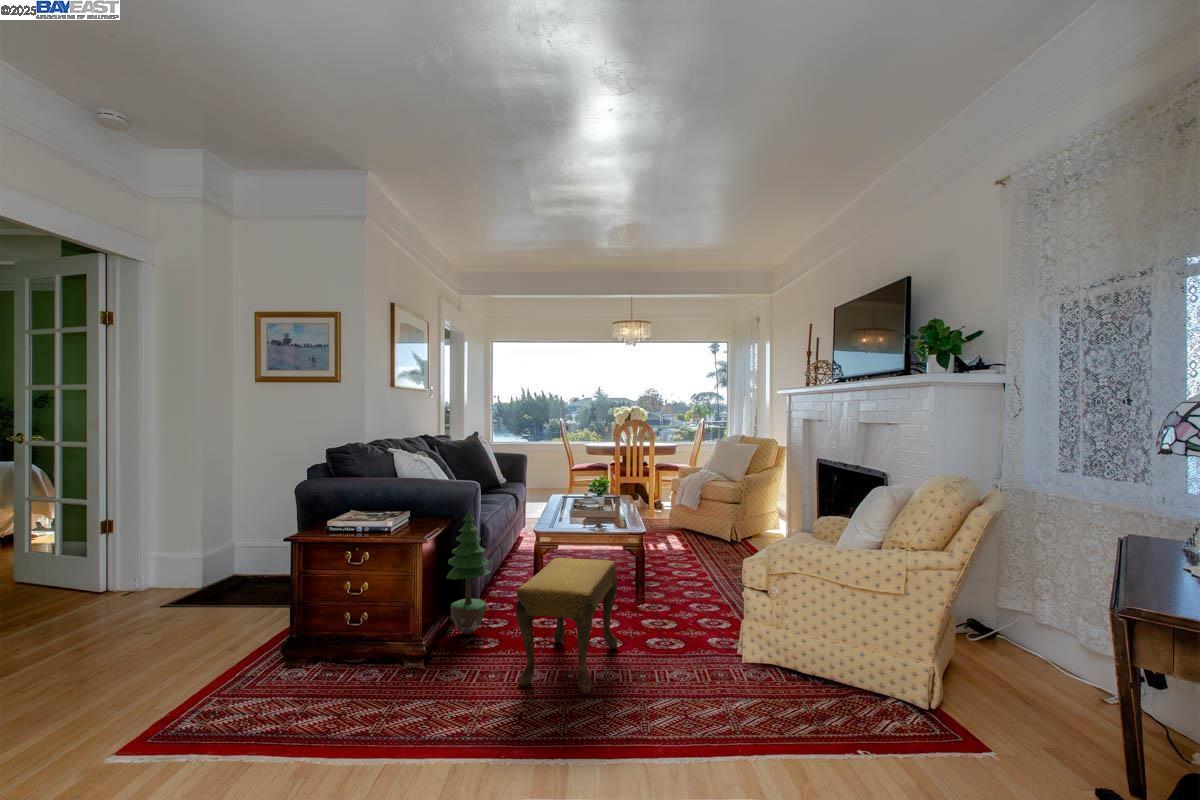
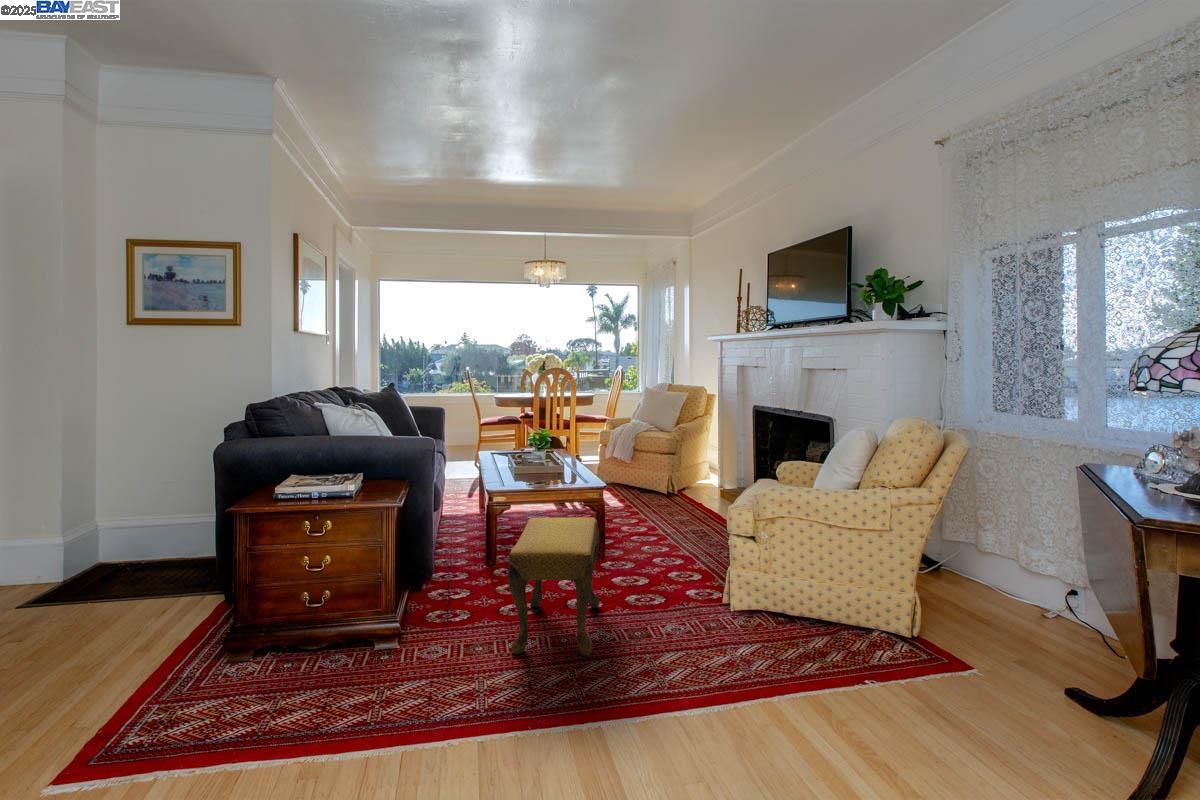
potted tree: present [446,510,491,634] -> none [405,470,456,605]

